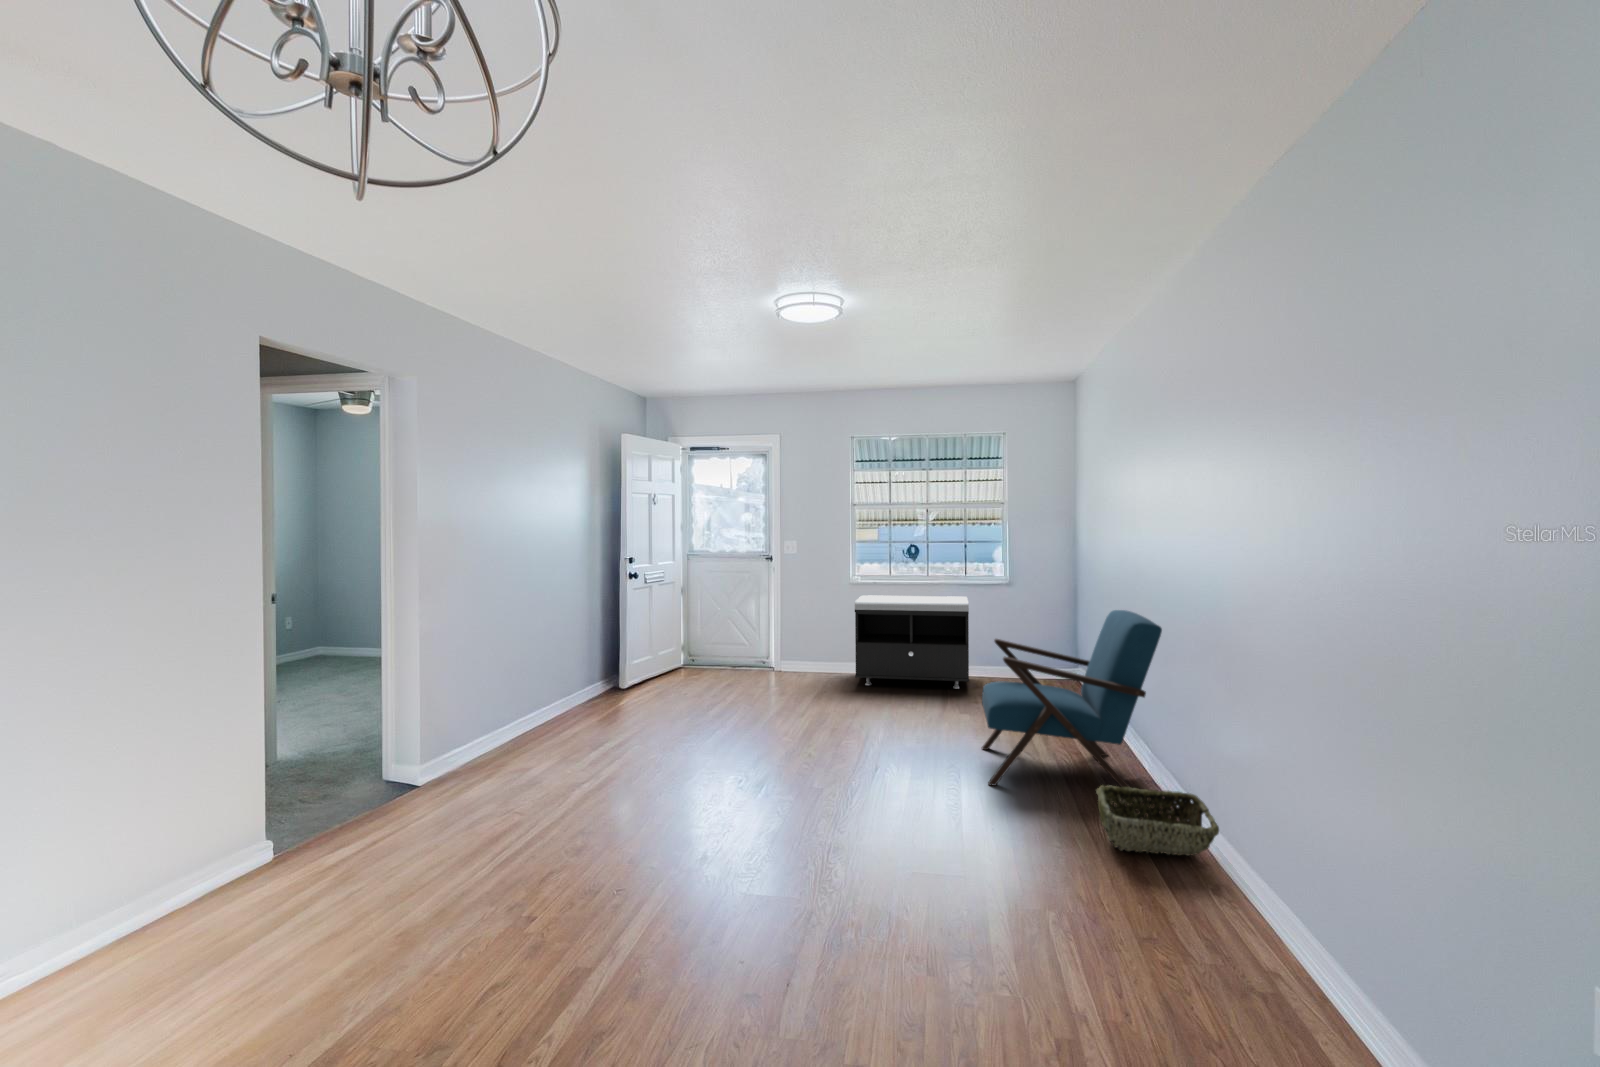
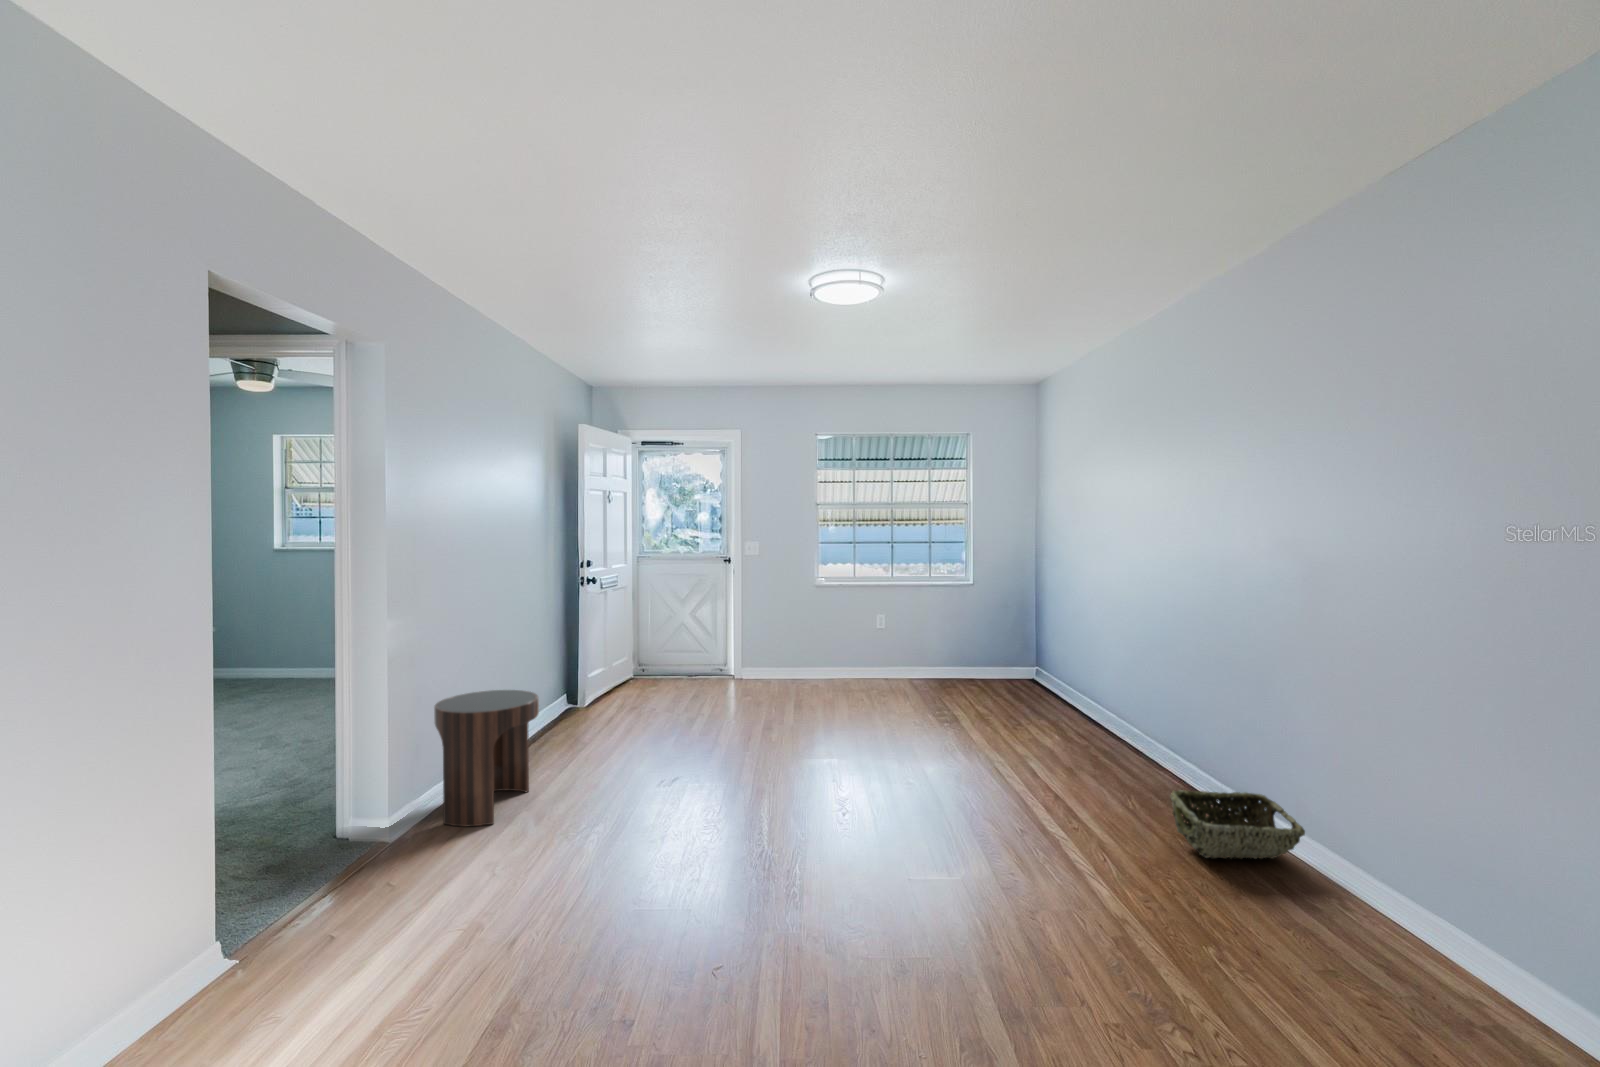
storage bench: present [855,595,969,689] -> none [828,598,946,691]
armchair: present [981,610,1162,787] -> none [996,609,1197,794]
side table: none [462,668,550,780] -> present [434,690,539,826]

